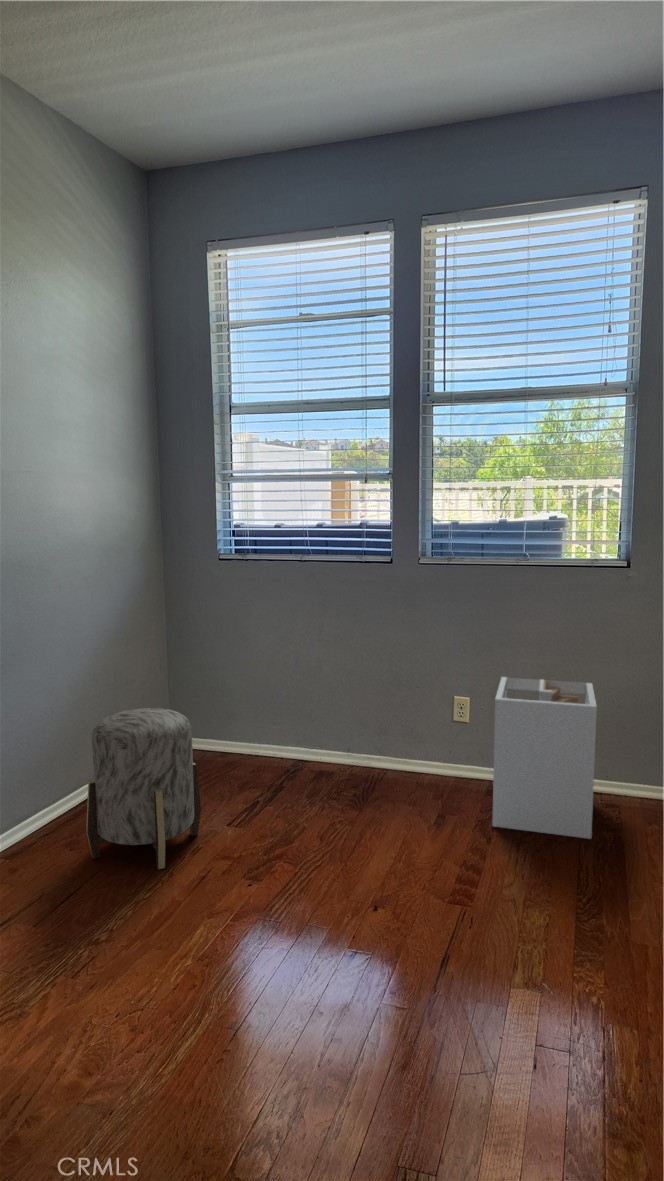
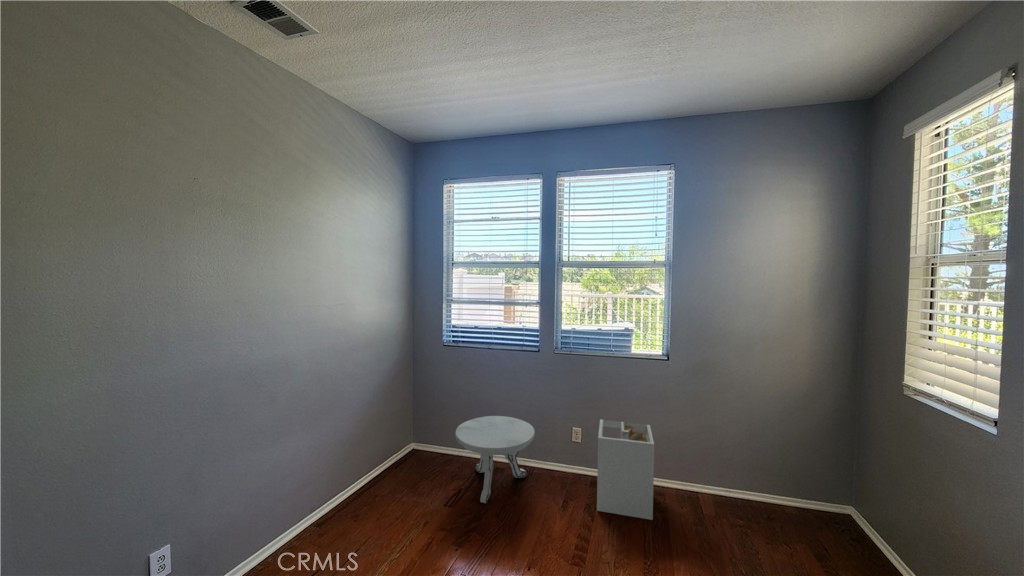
side table: none [241,680,383,816] -> present [455,416,535,503]
ottoman: present [86,708,201,869] -> none [365,442,432,544]

